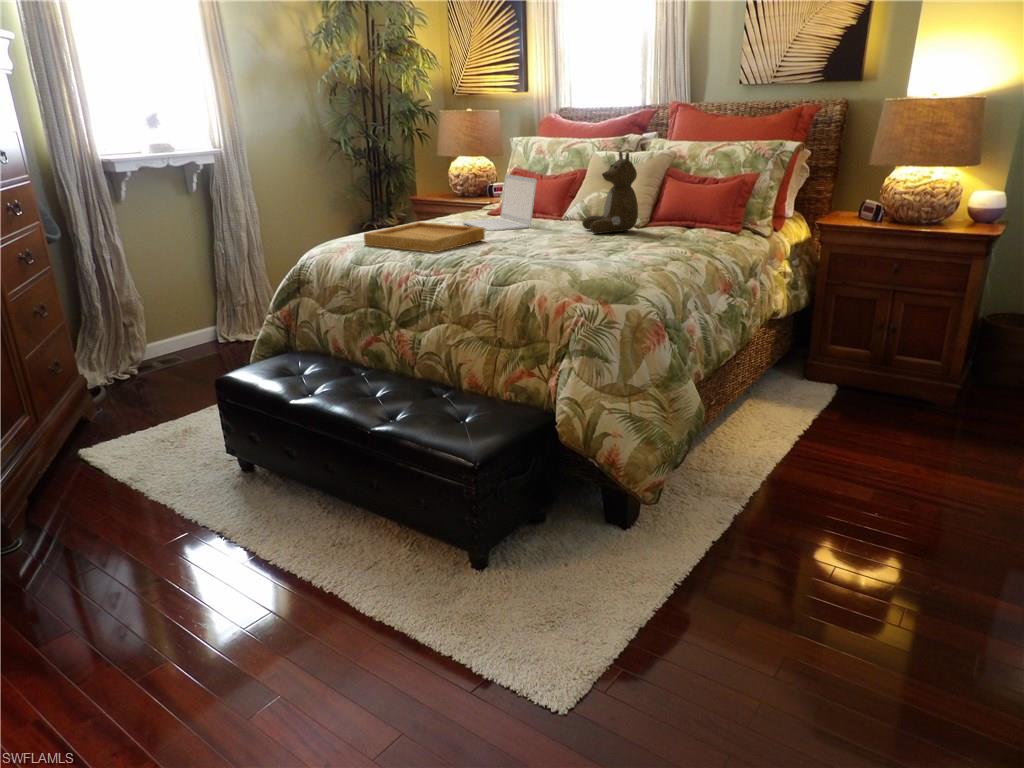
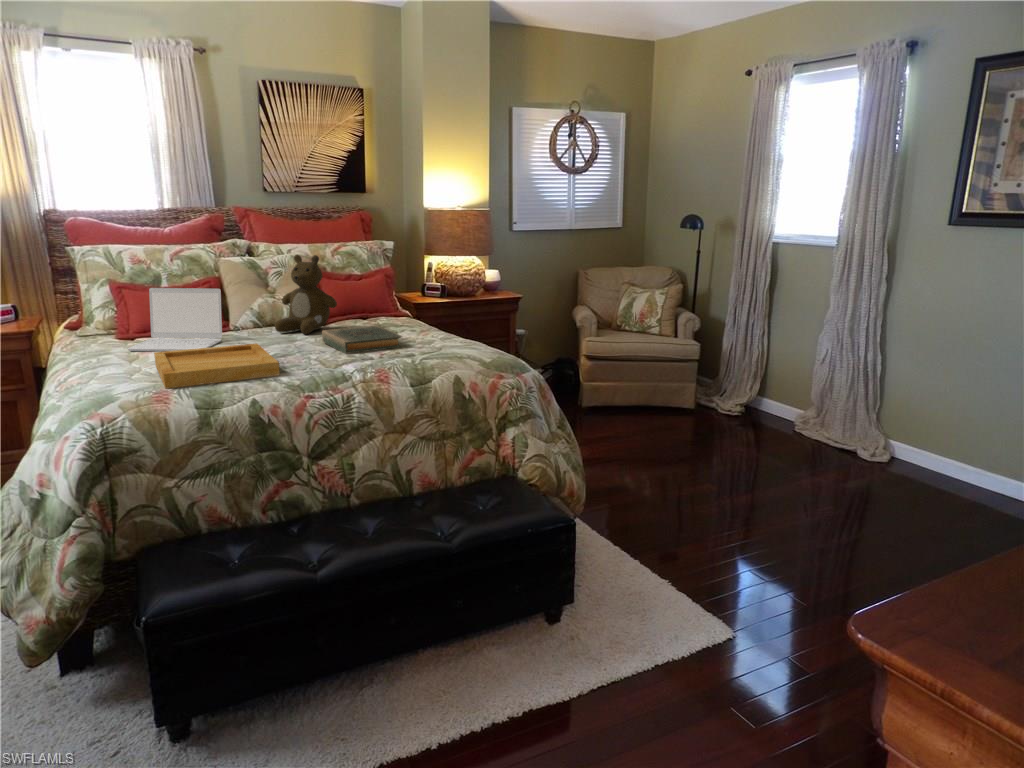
hardback book: none [535,228,622,256] -> present [322,326,402,354]

